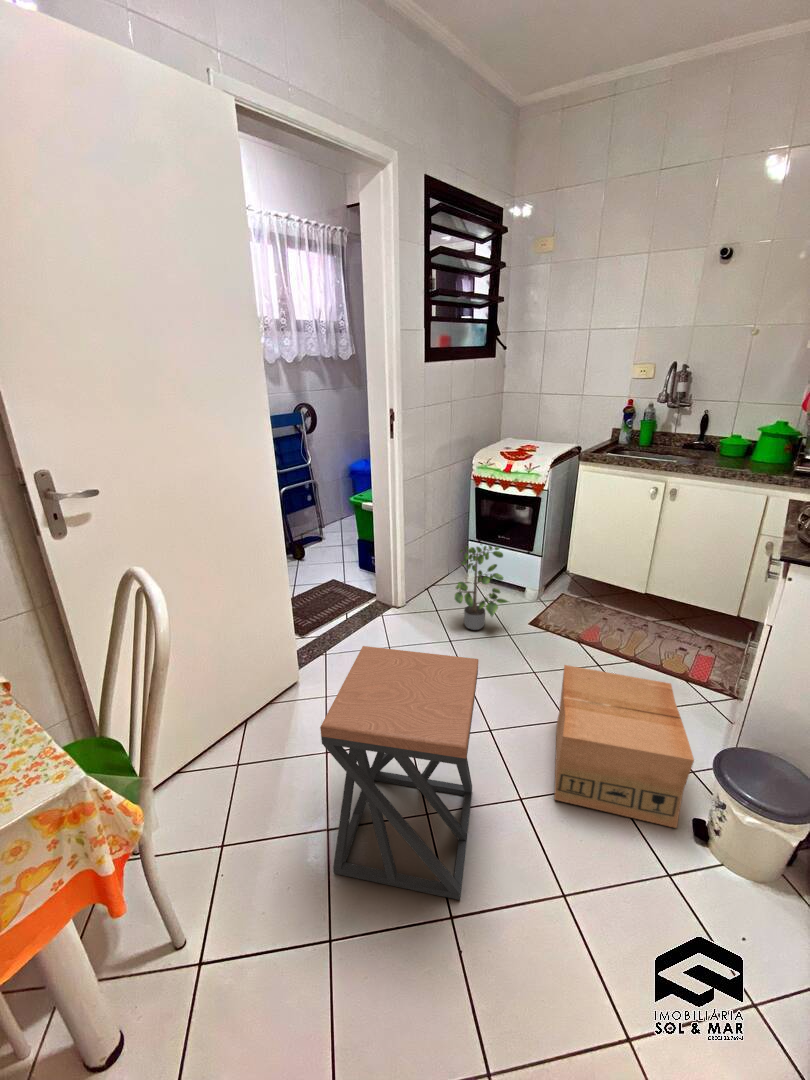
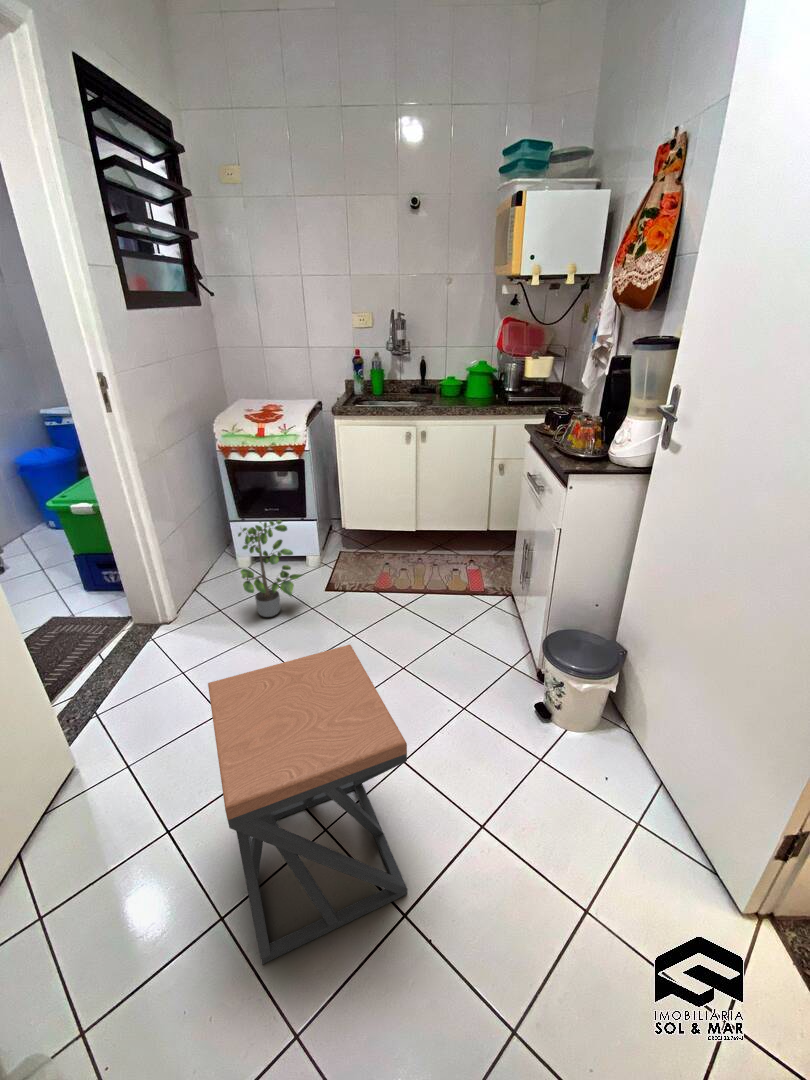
cardboard box: present [554,665,694,828] -> none [397,603,536,747]

